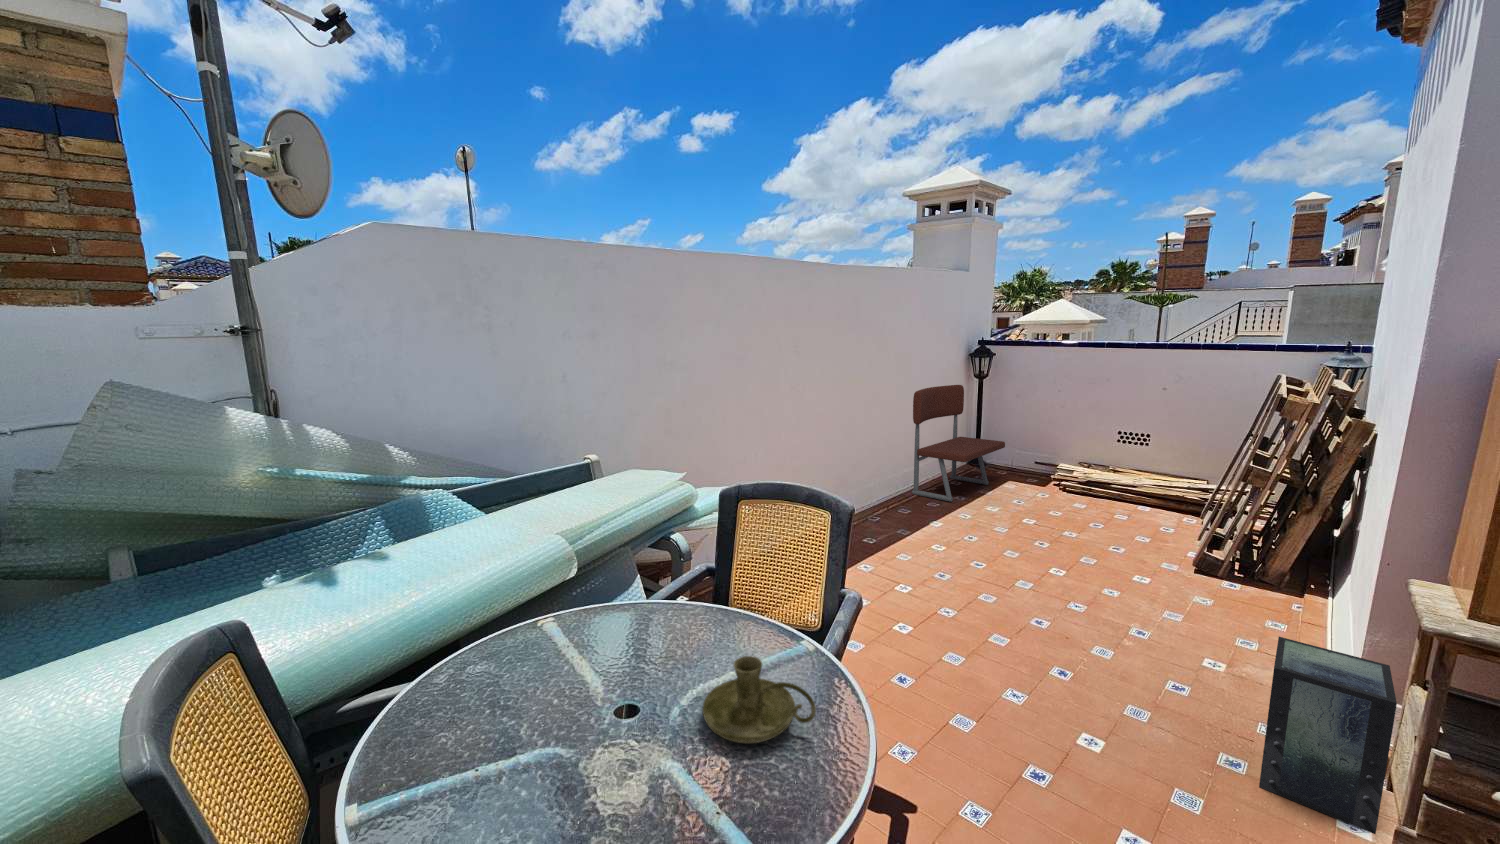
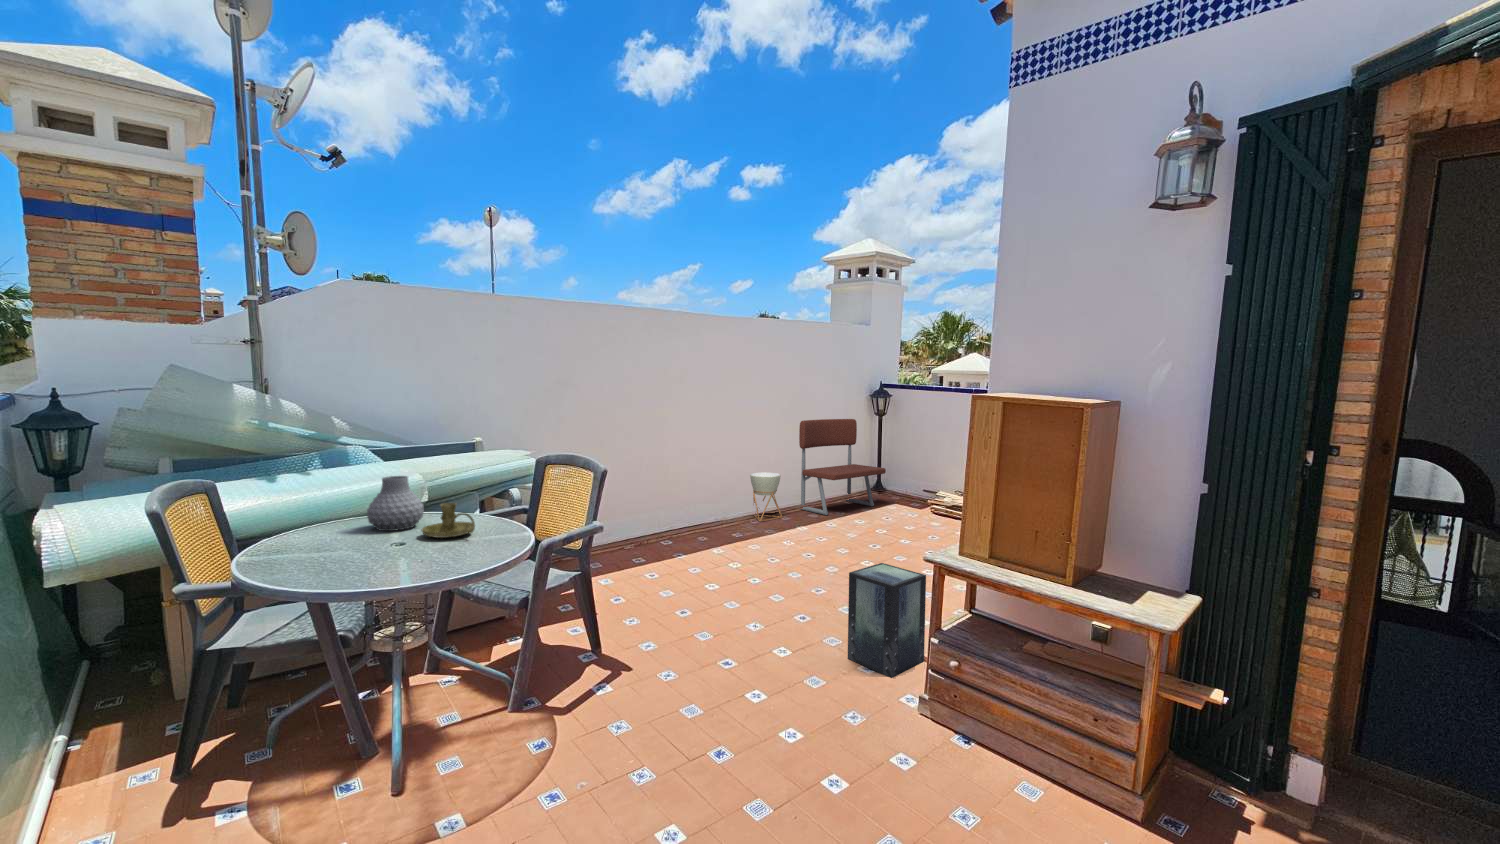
planter: none [867,456,905,517] -> present [750,473,782,521]
vase: none [570,595,666,714] -> present [367,476,424,531]

